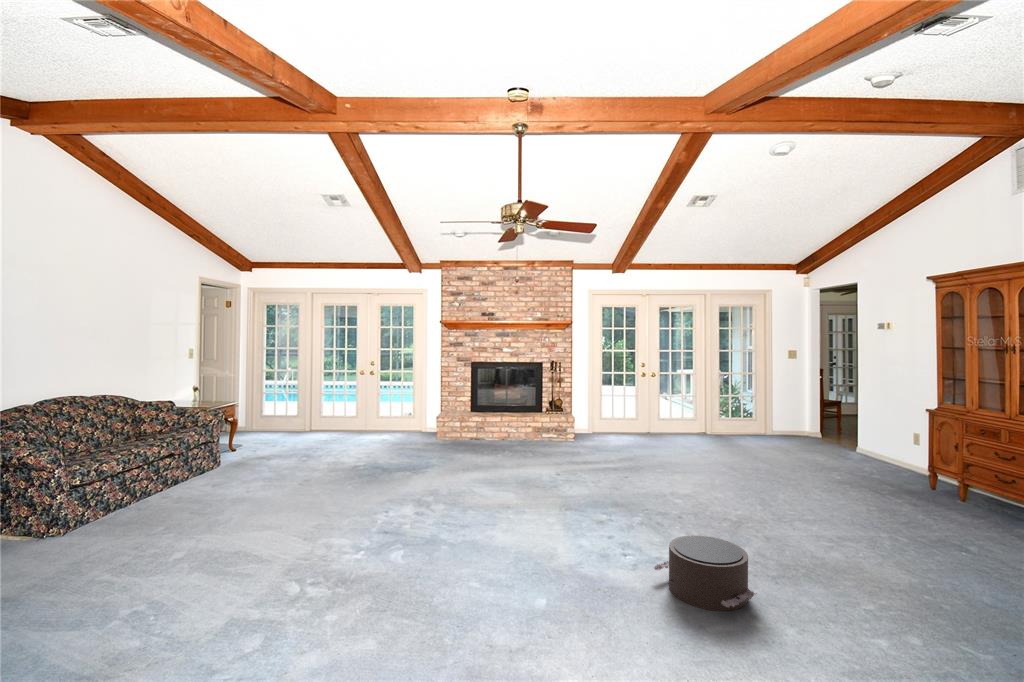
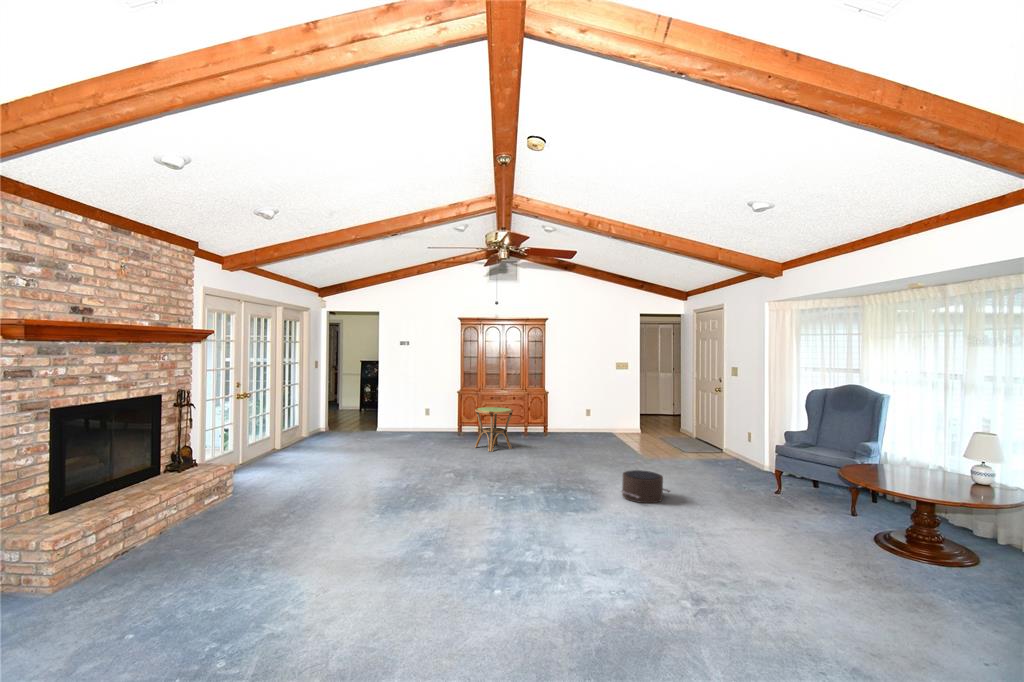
side table: none [879,427,966,512] -> present [475,407,513,452]

